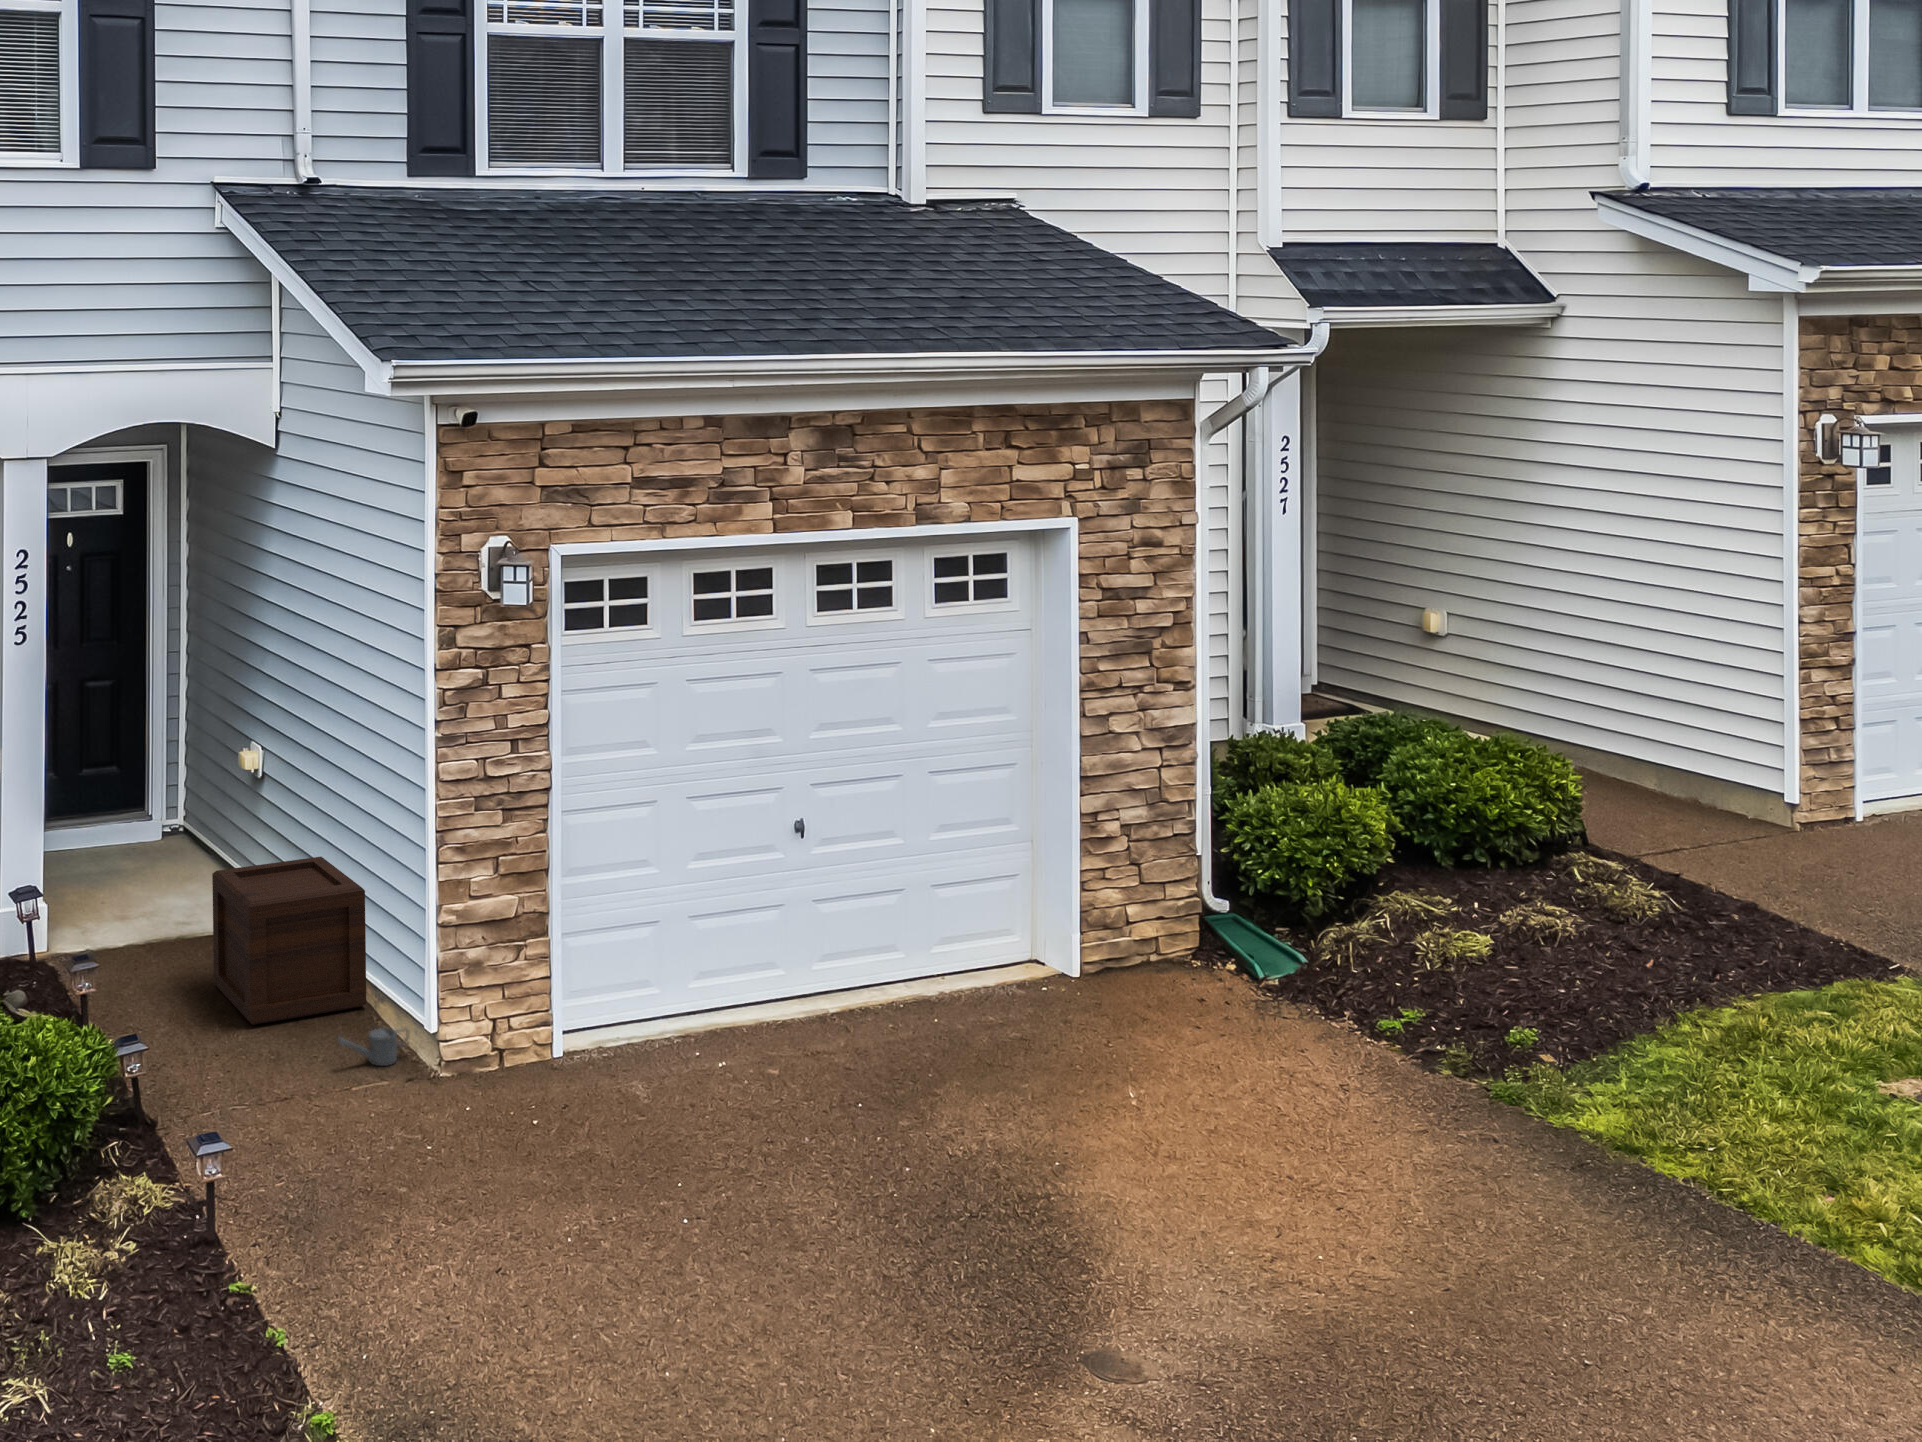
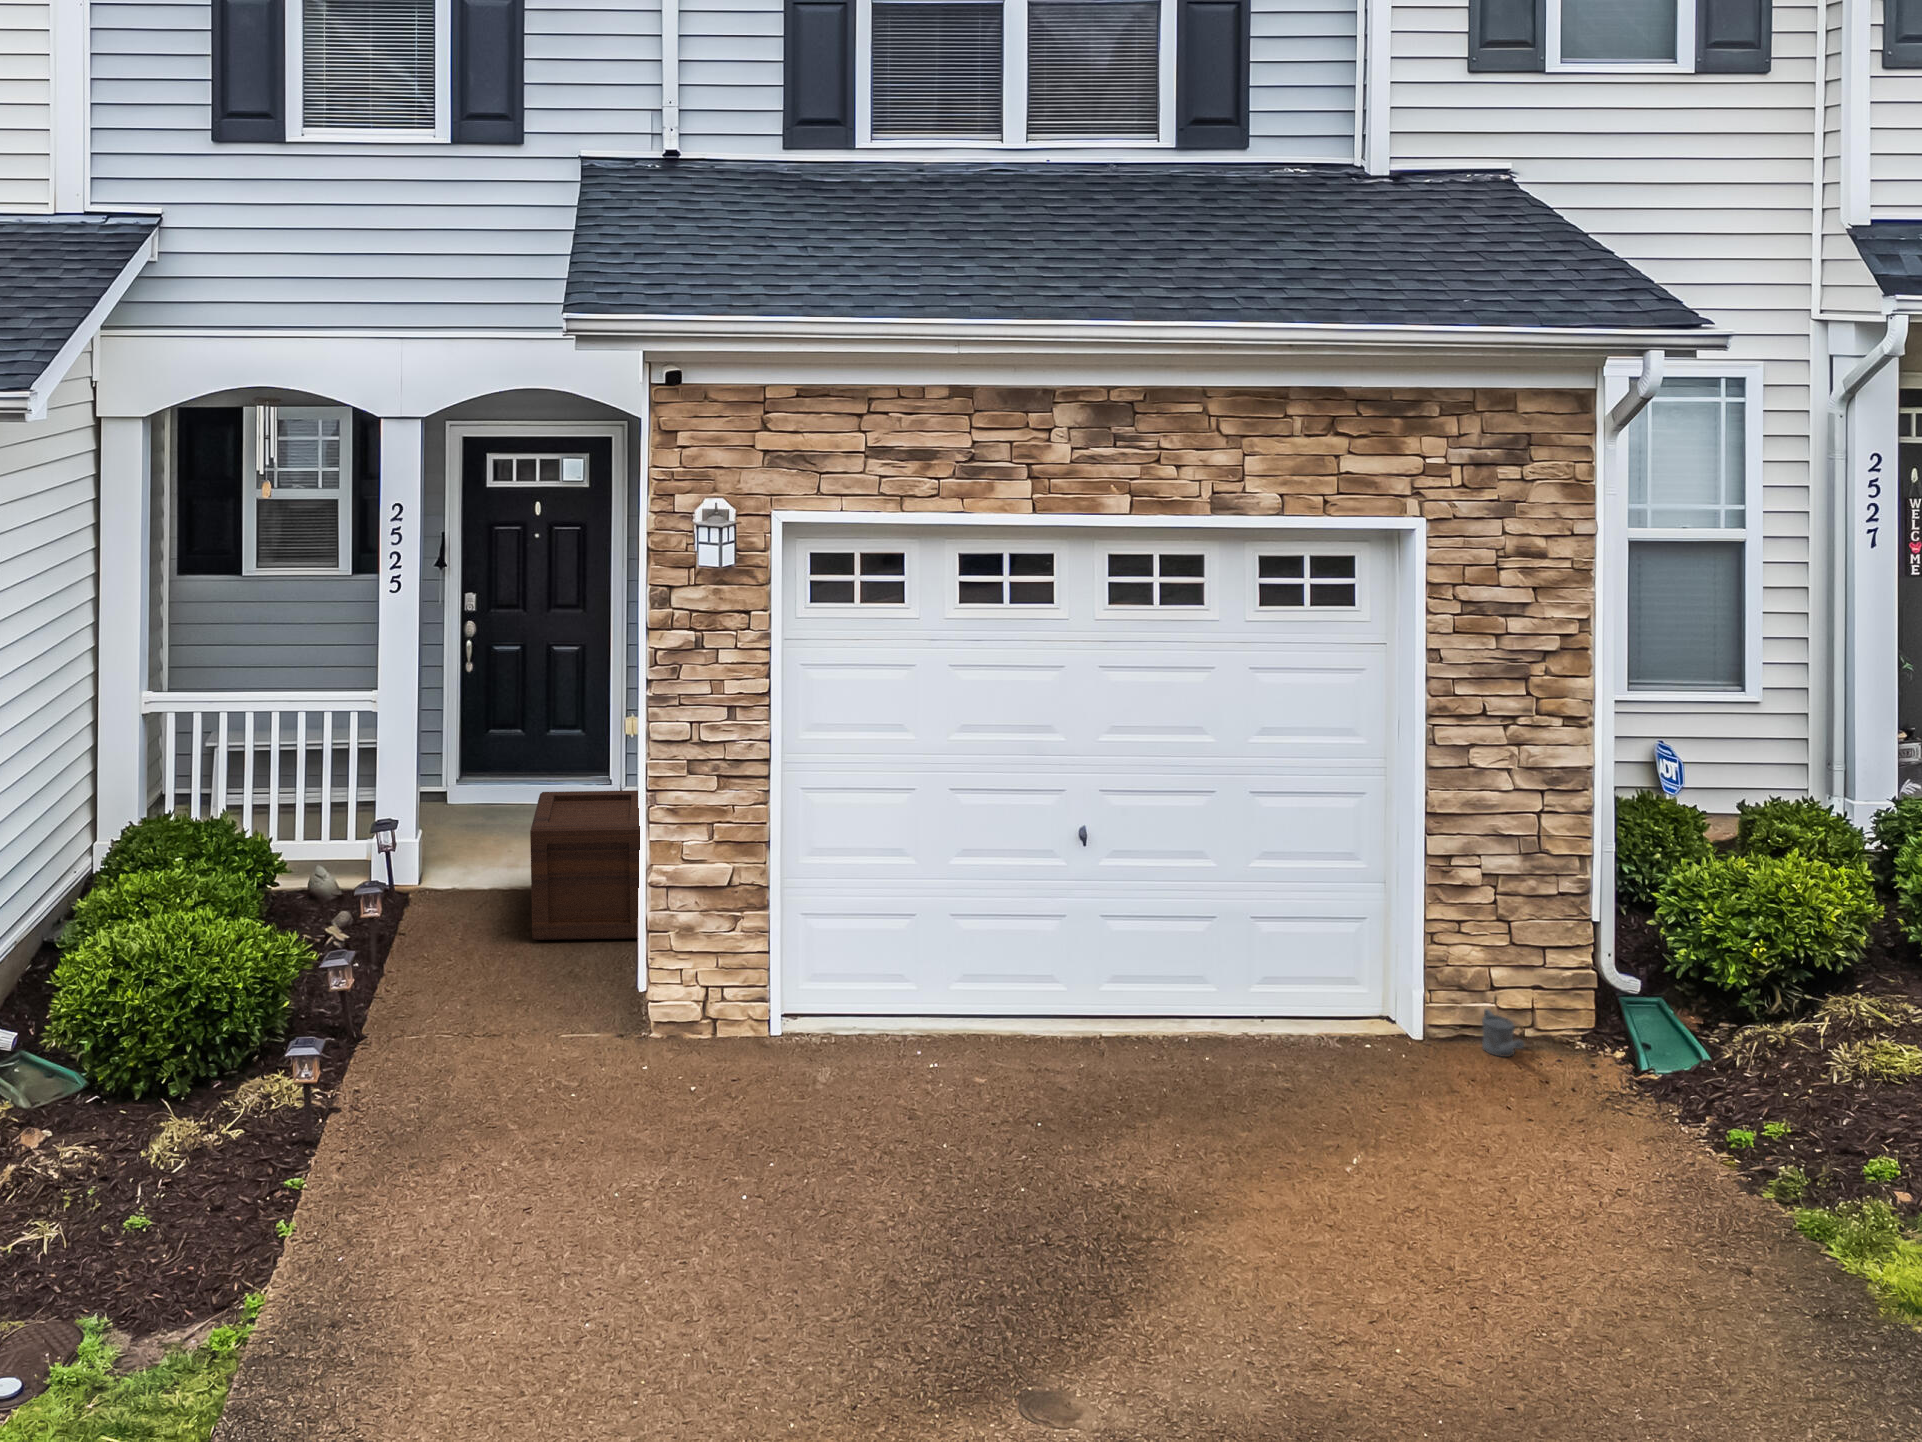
watering can: present [338,1028,409,1066] -> present [1482,1009,1524,1057]

